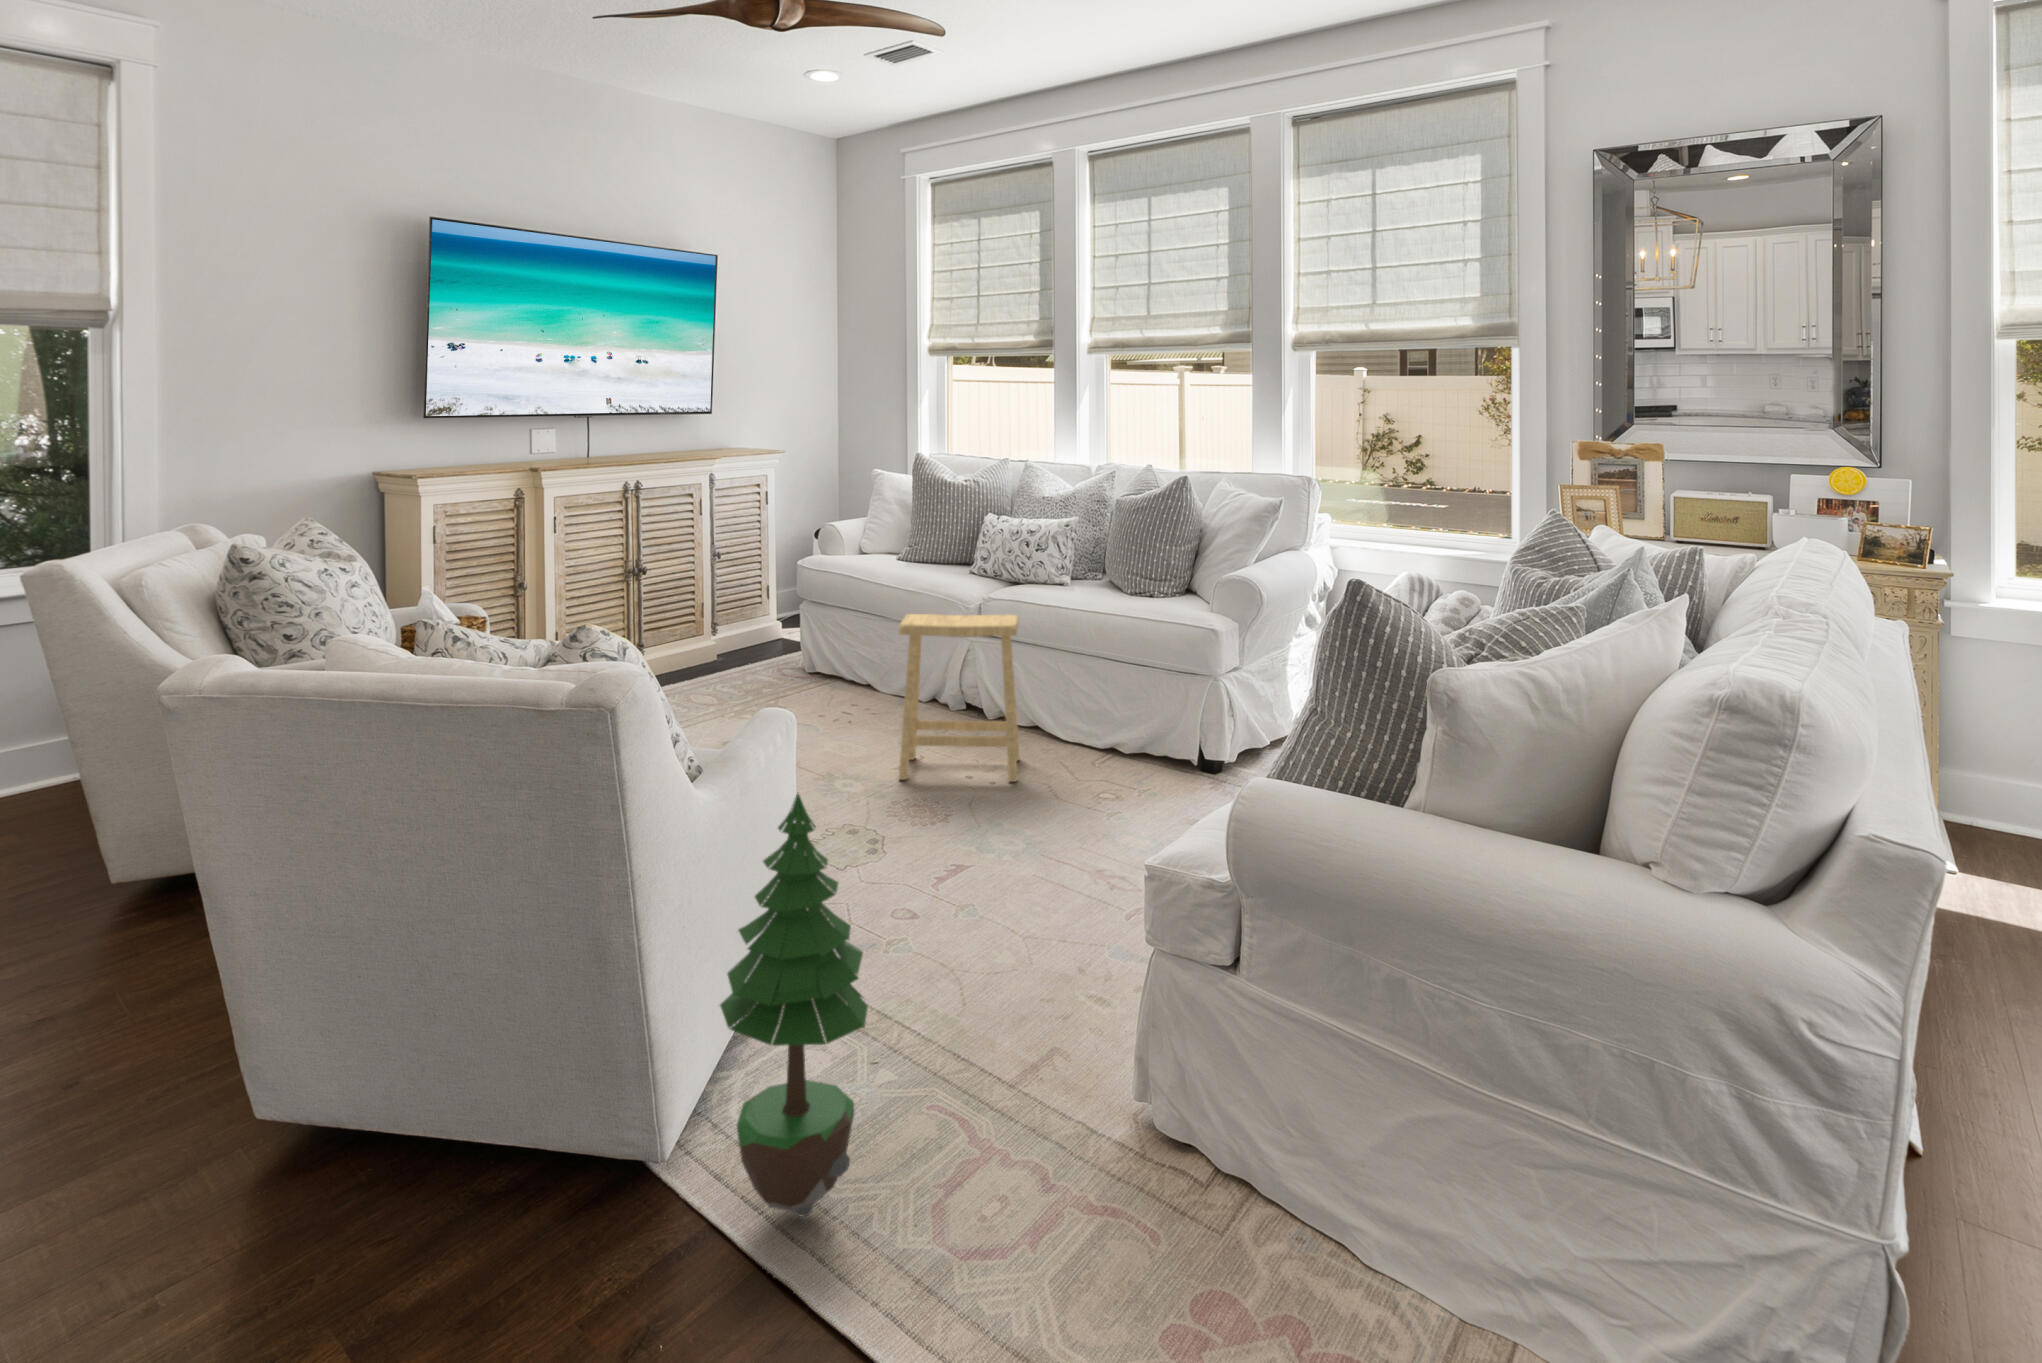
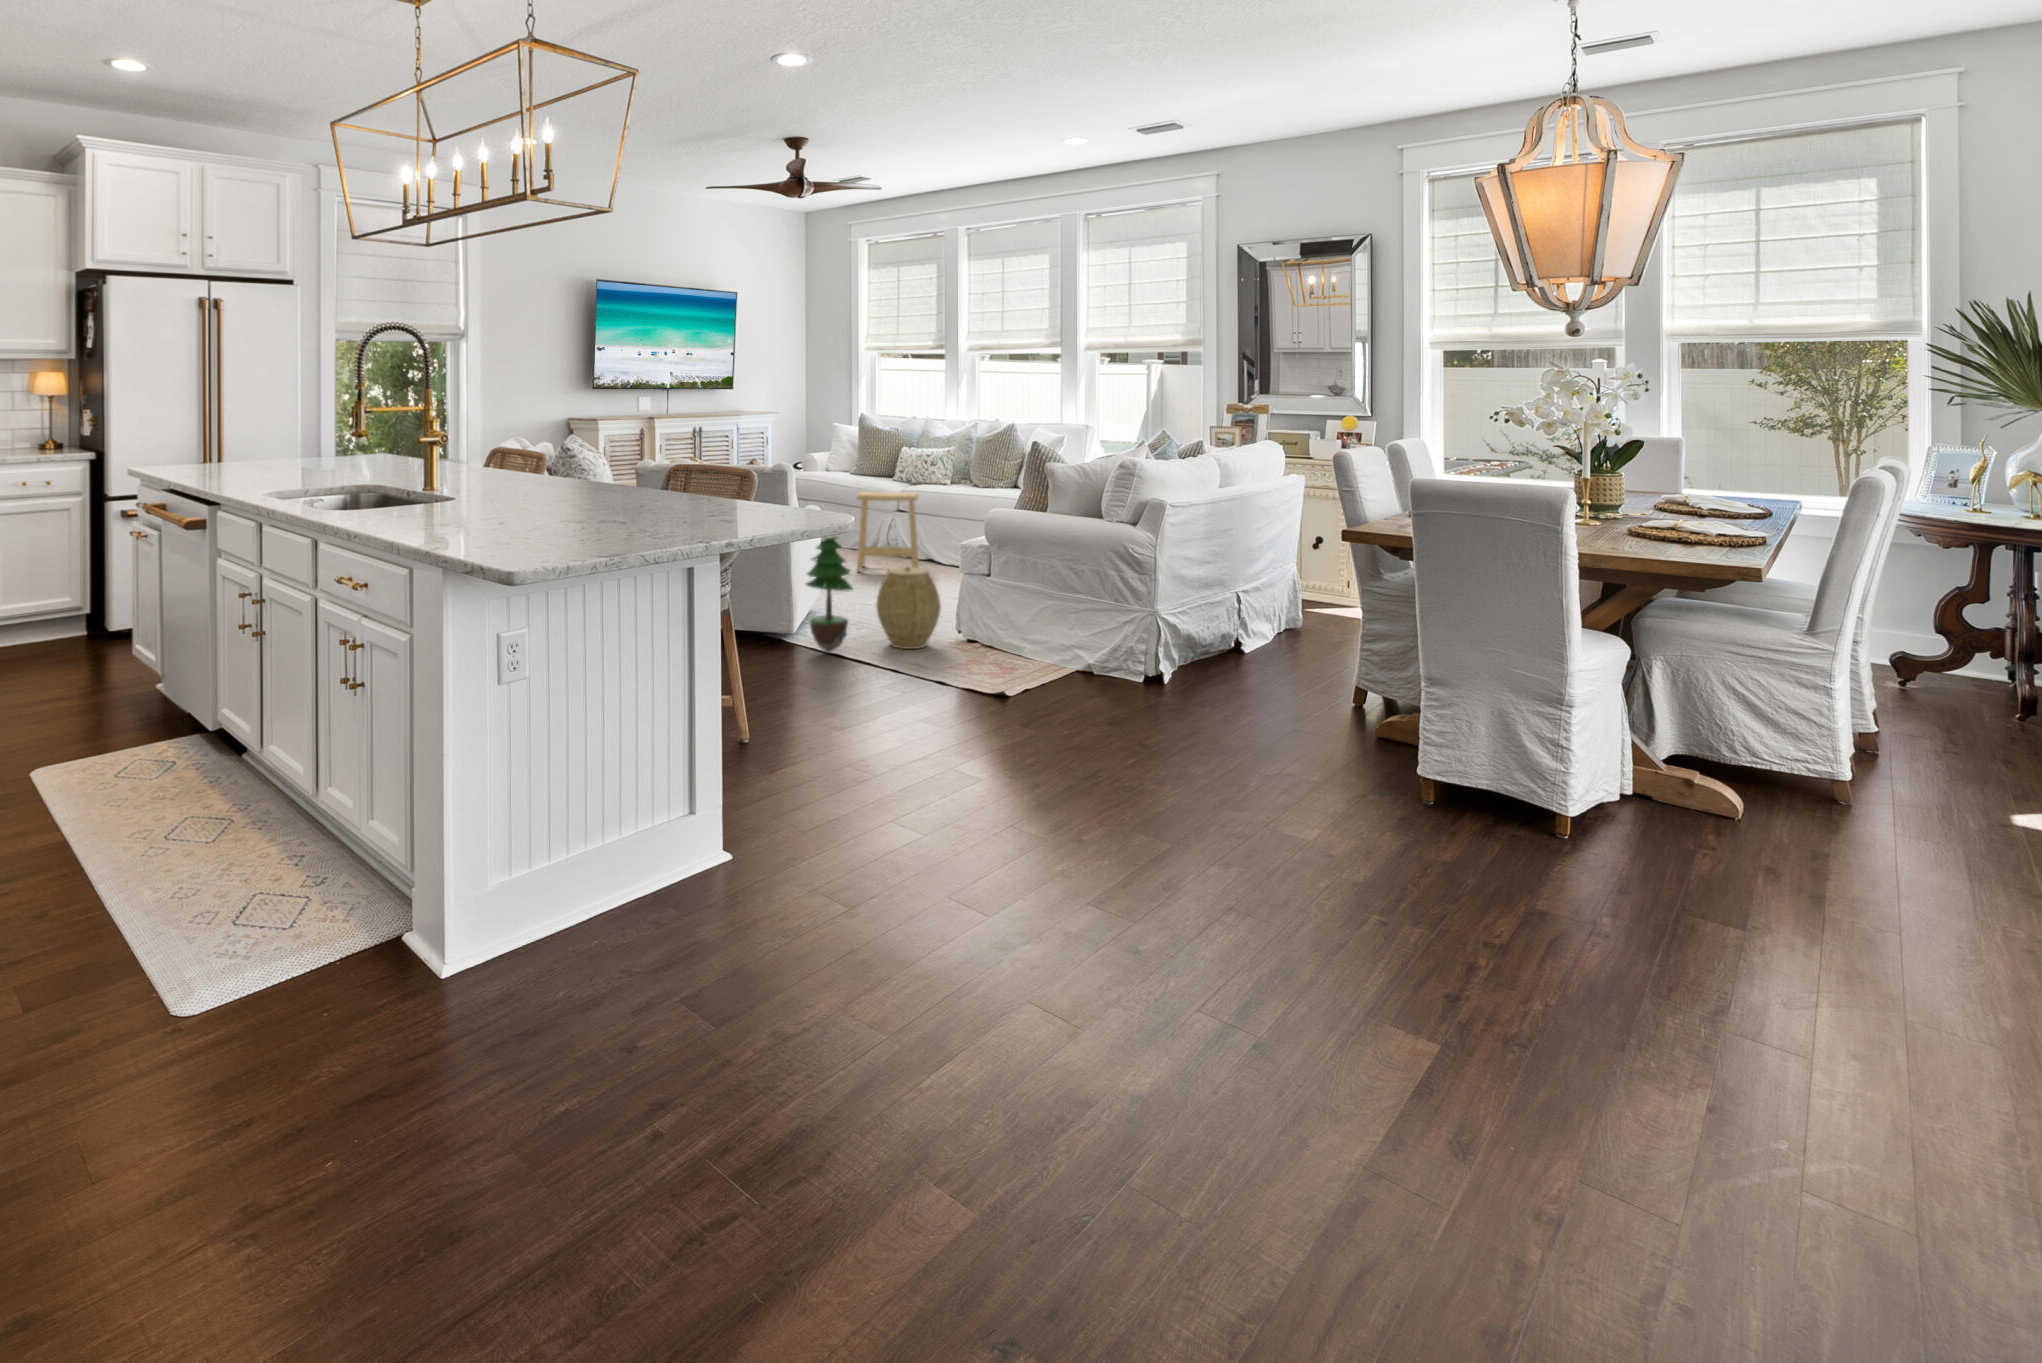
woven basket: none [939,900,1117,1165] -> present [876,566,941,649]

